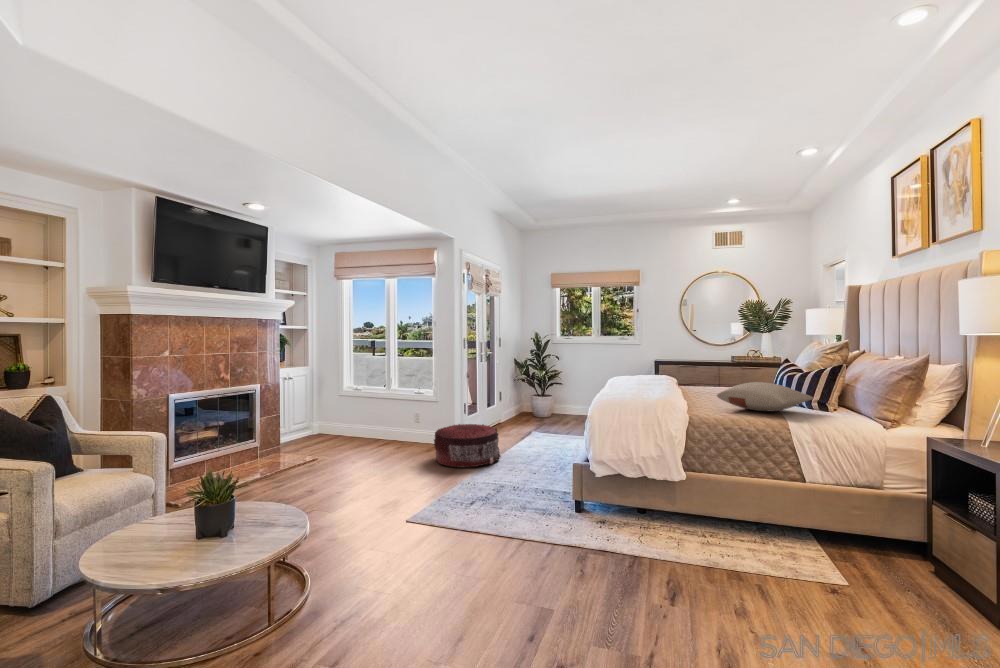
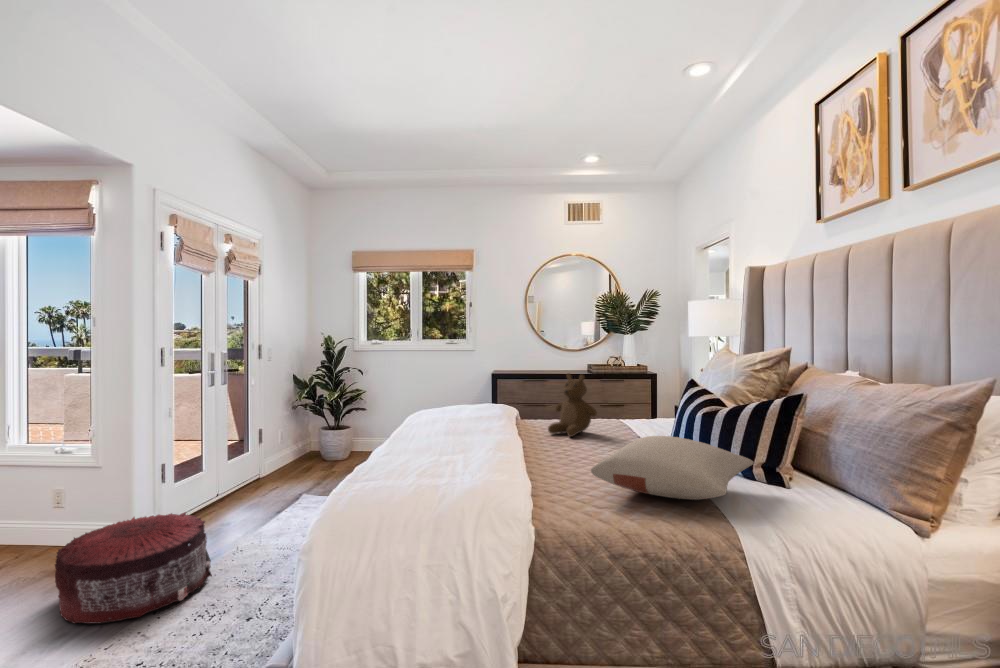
teddy bear: none [696,354,728,392] -> present [548,373,597,437]

